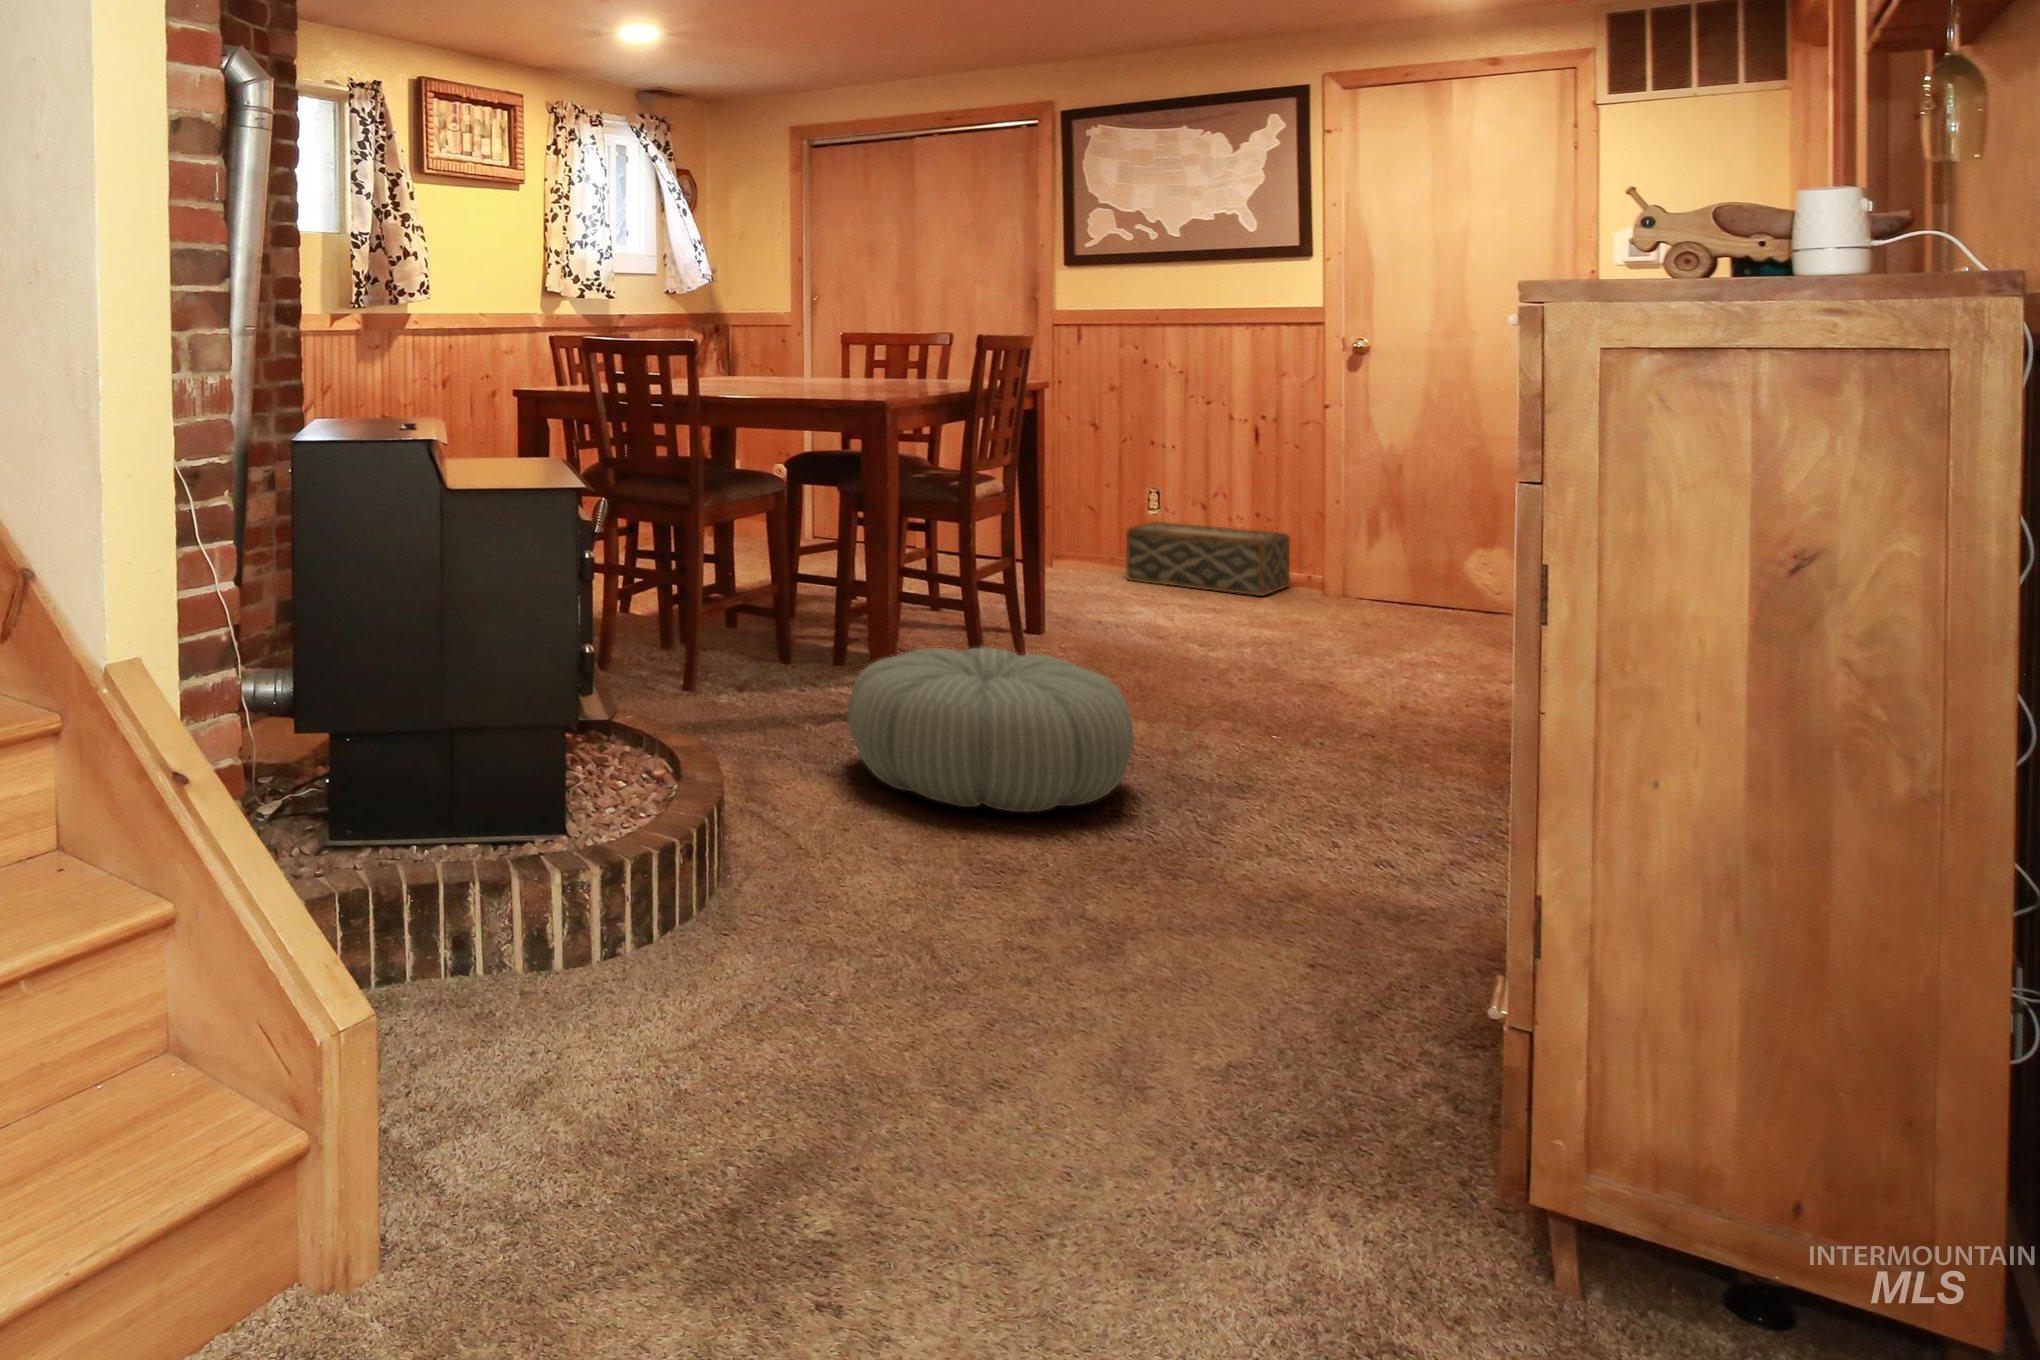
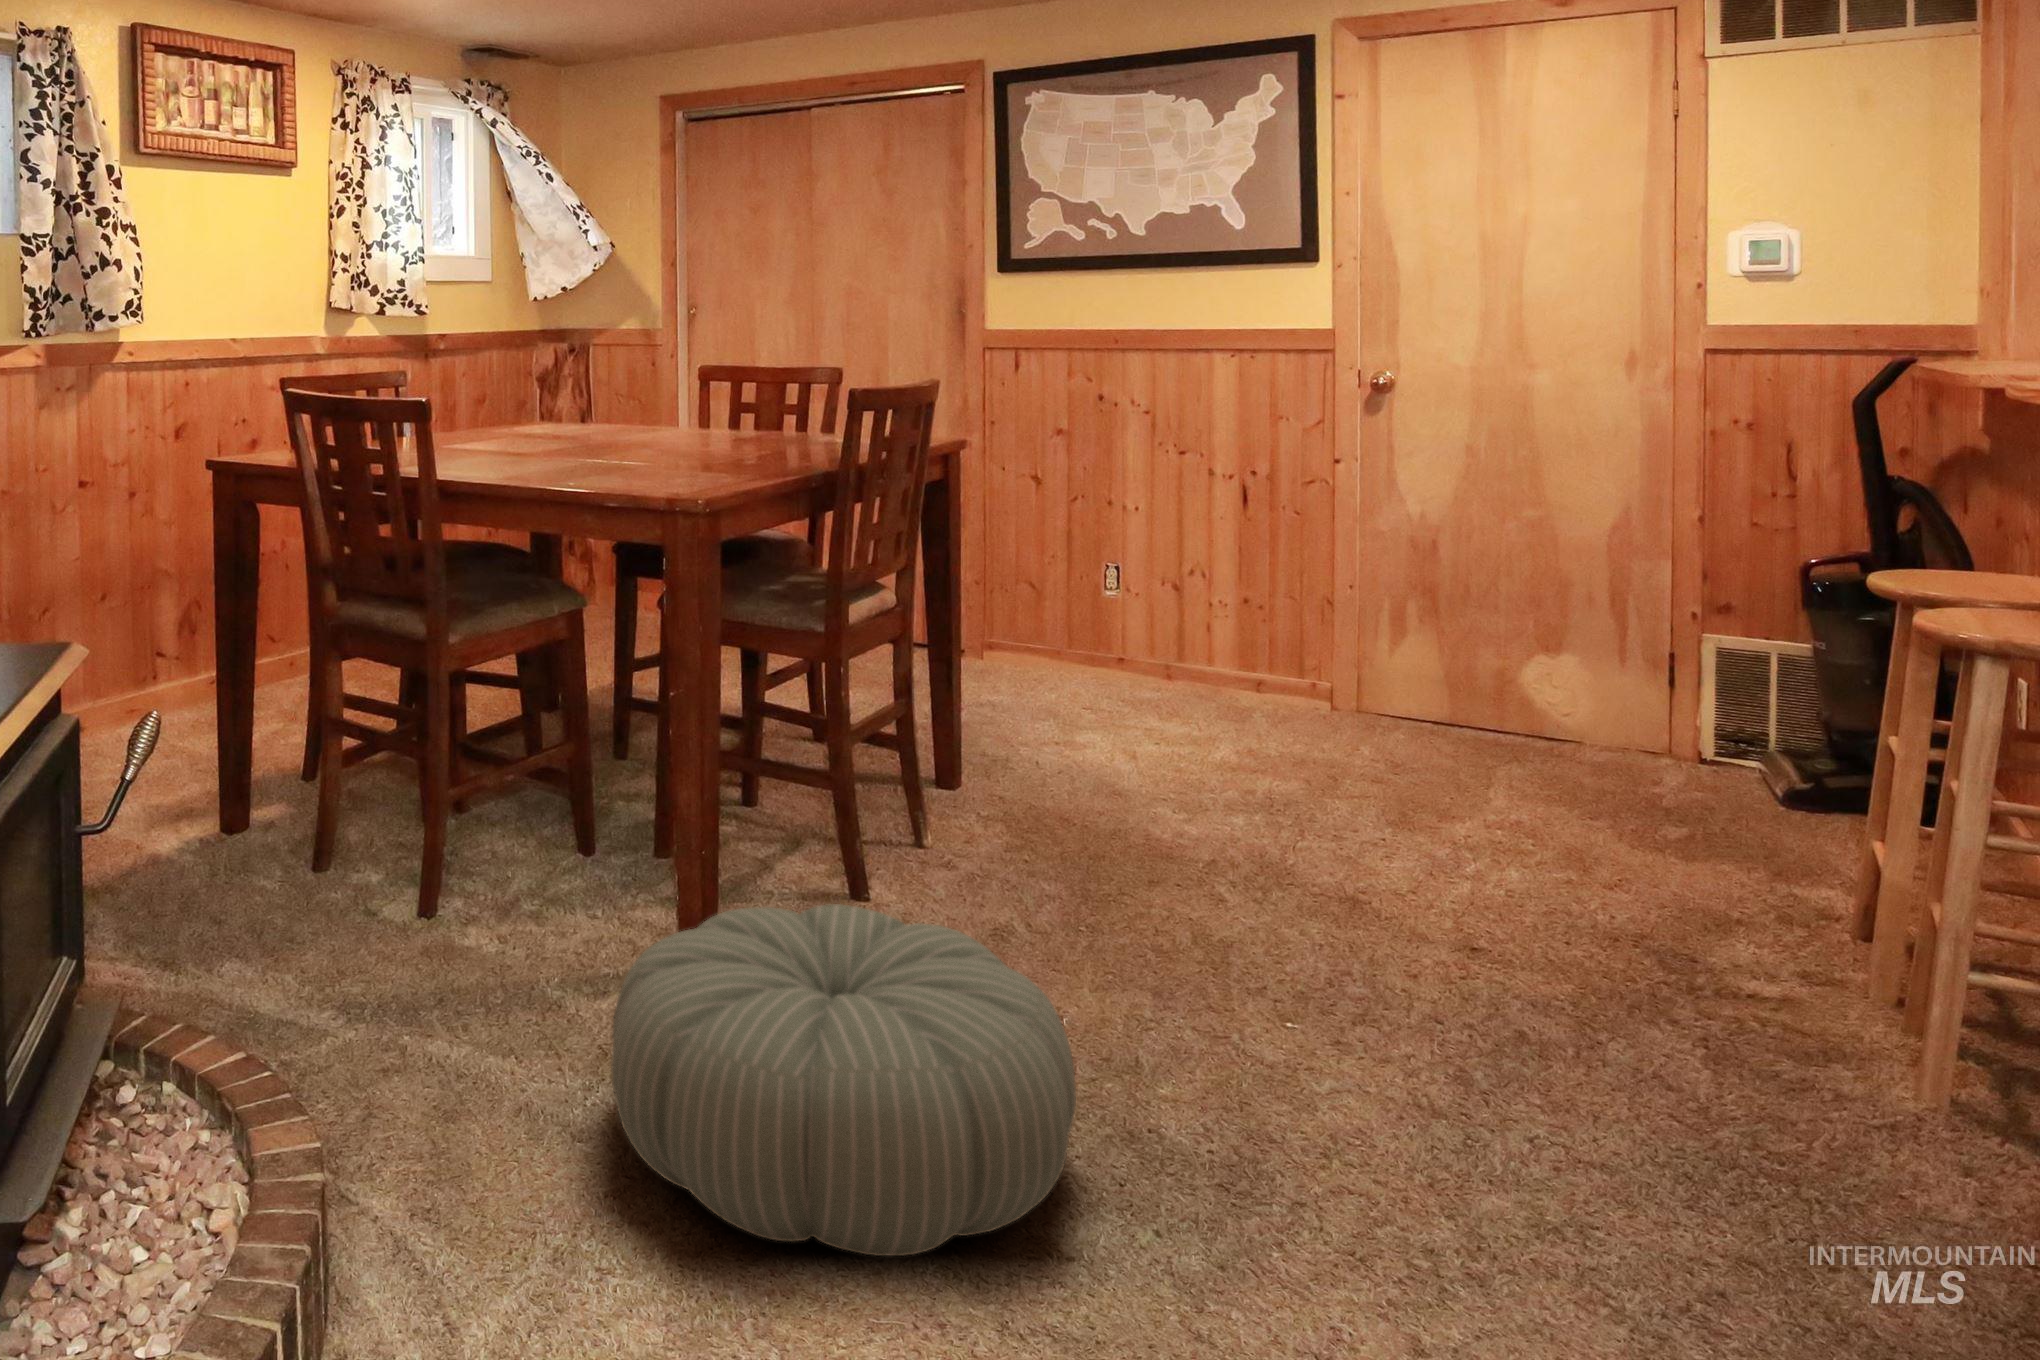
woven basket: present [1126,522,1290,596] -> none [1078,604,1291,712]

